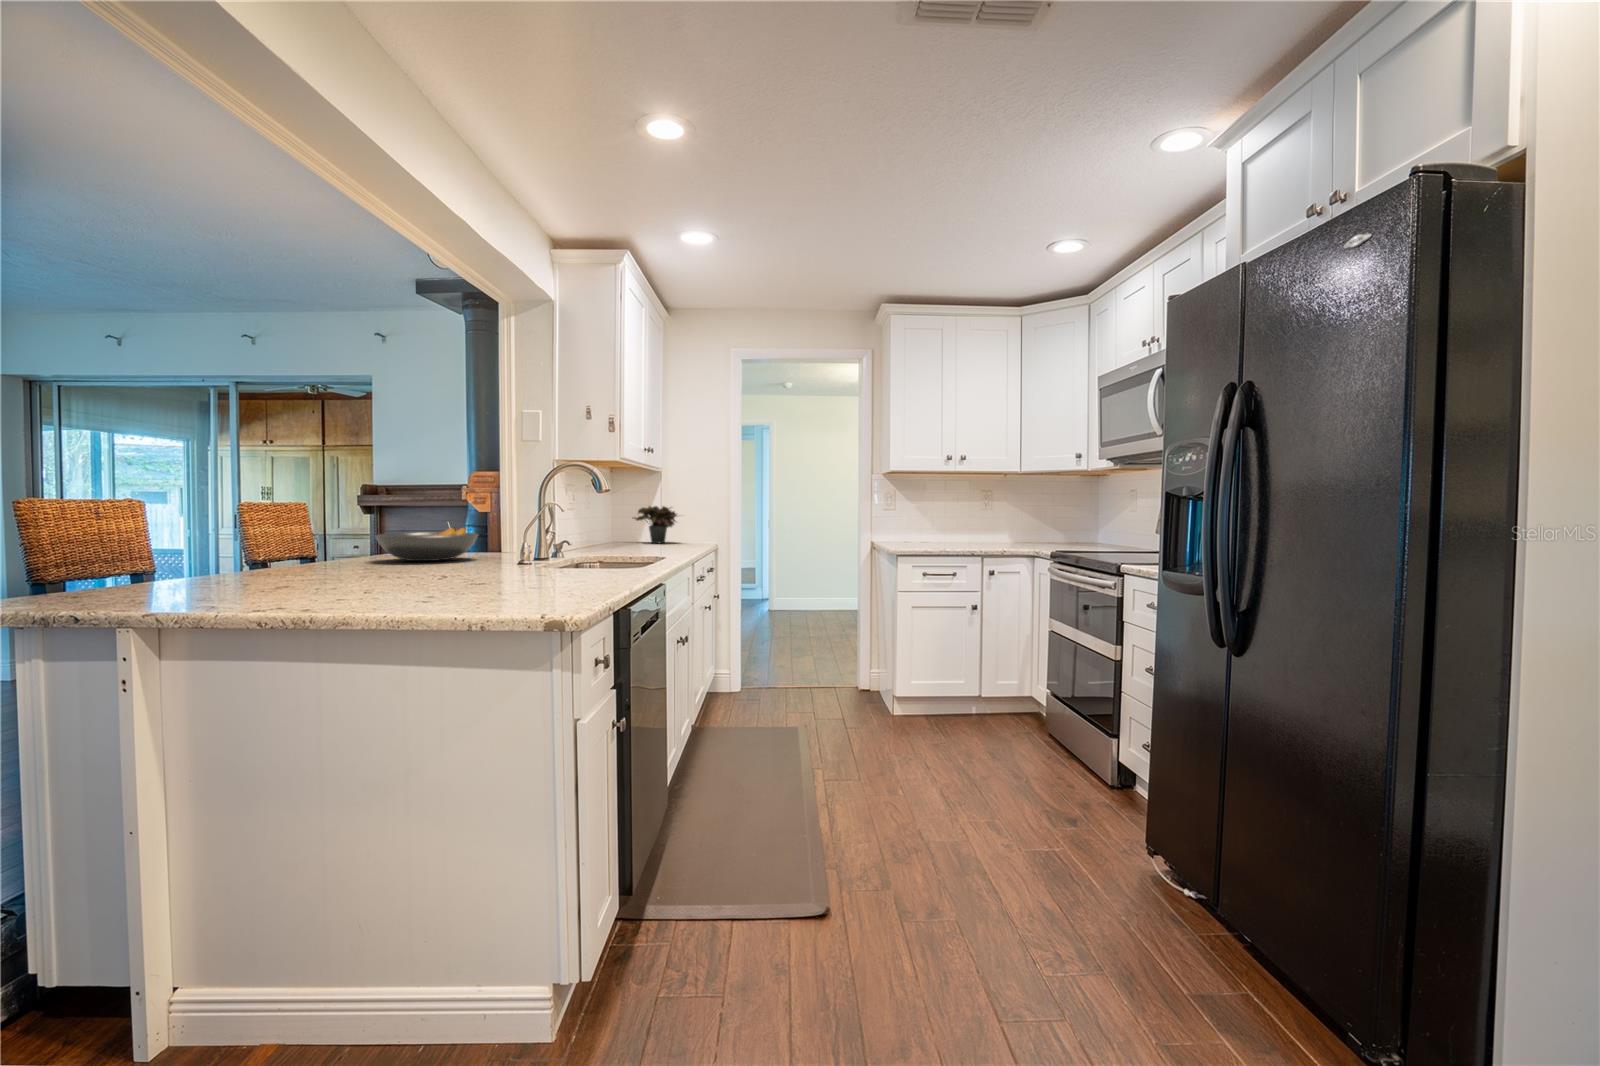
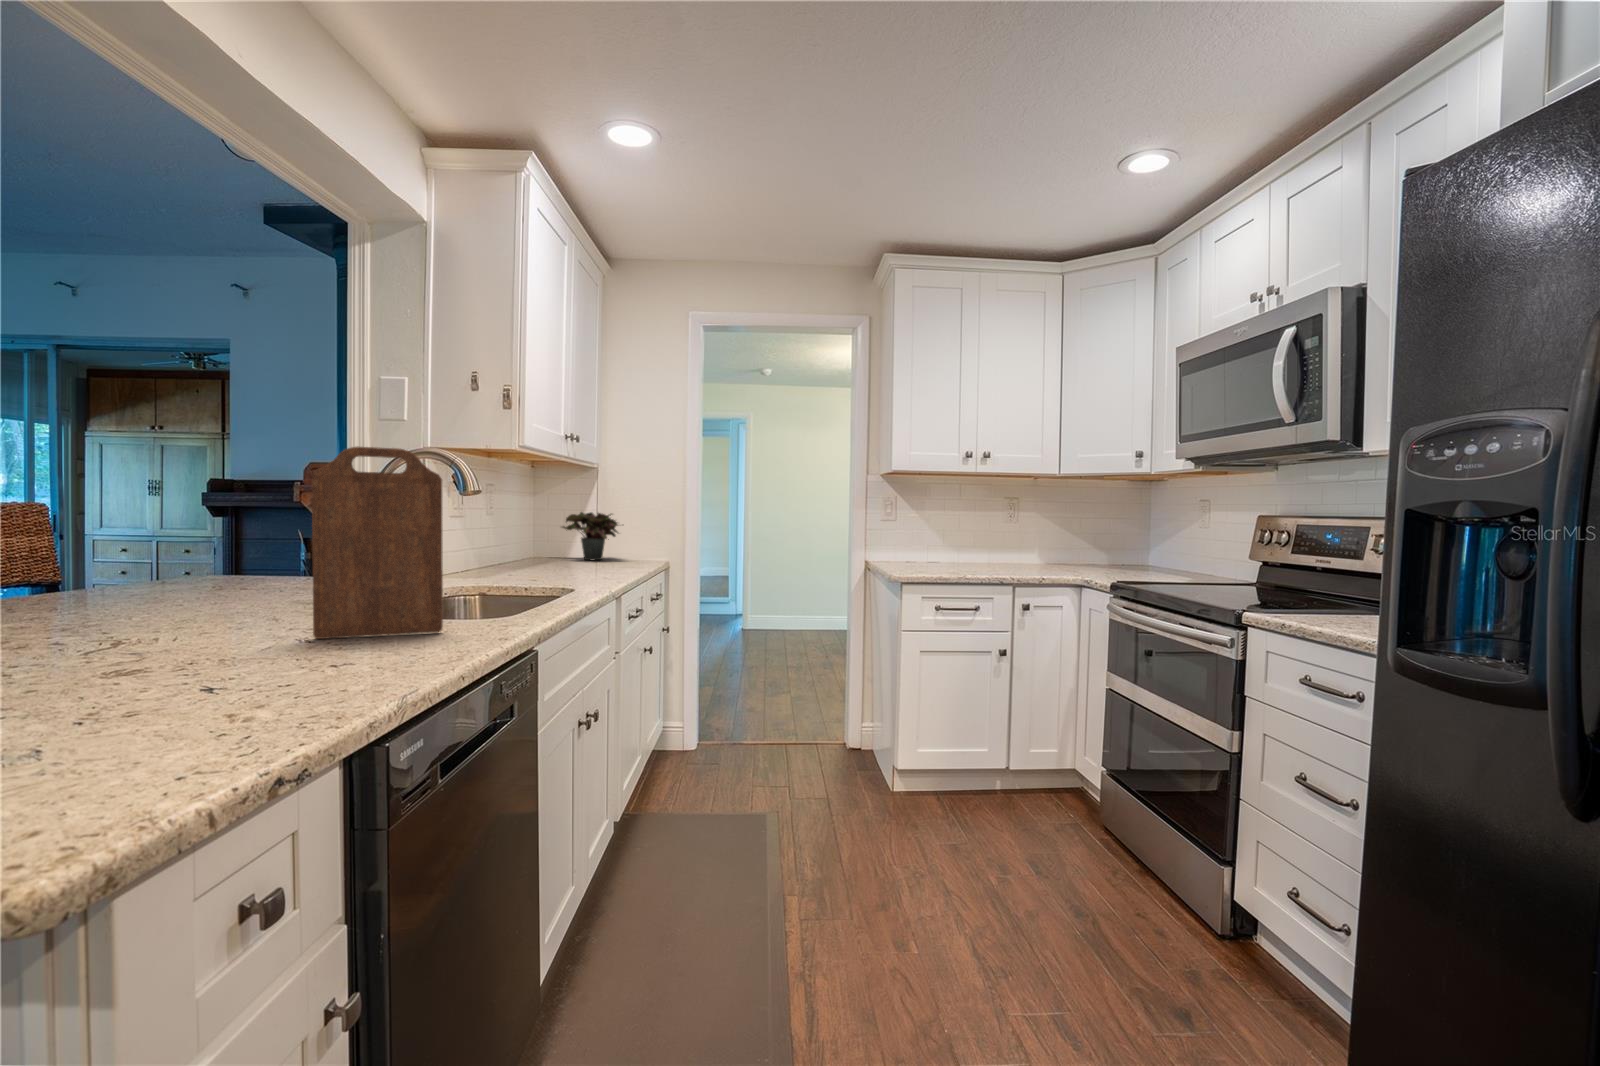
cutting board: none [548,464,614,573] -> present [312,446,443,639]
fruit bowl: present [375,527,479,561] -> none [73,546,274,602]

